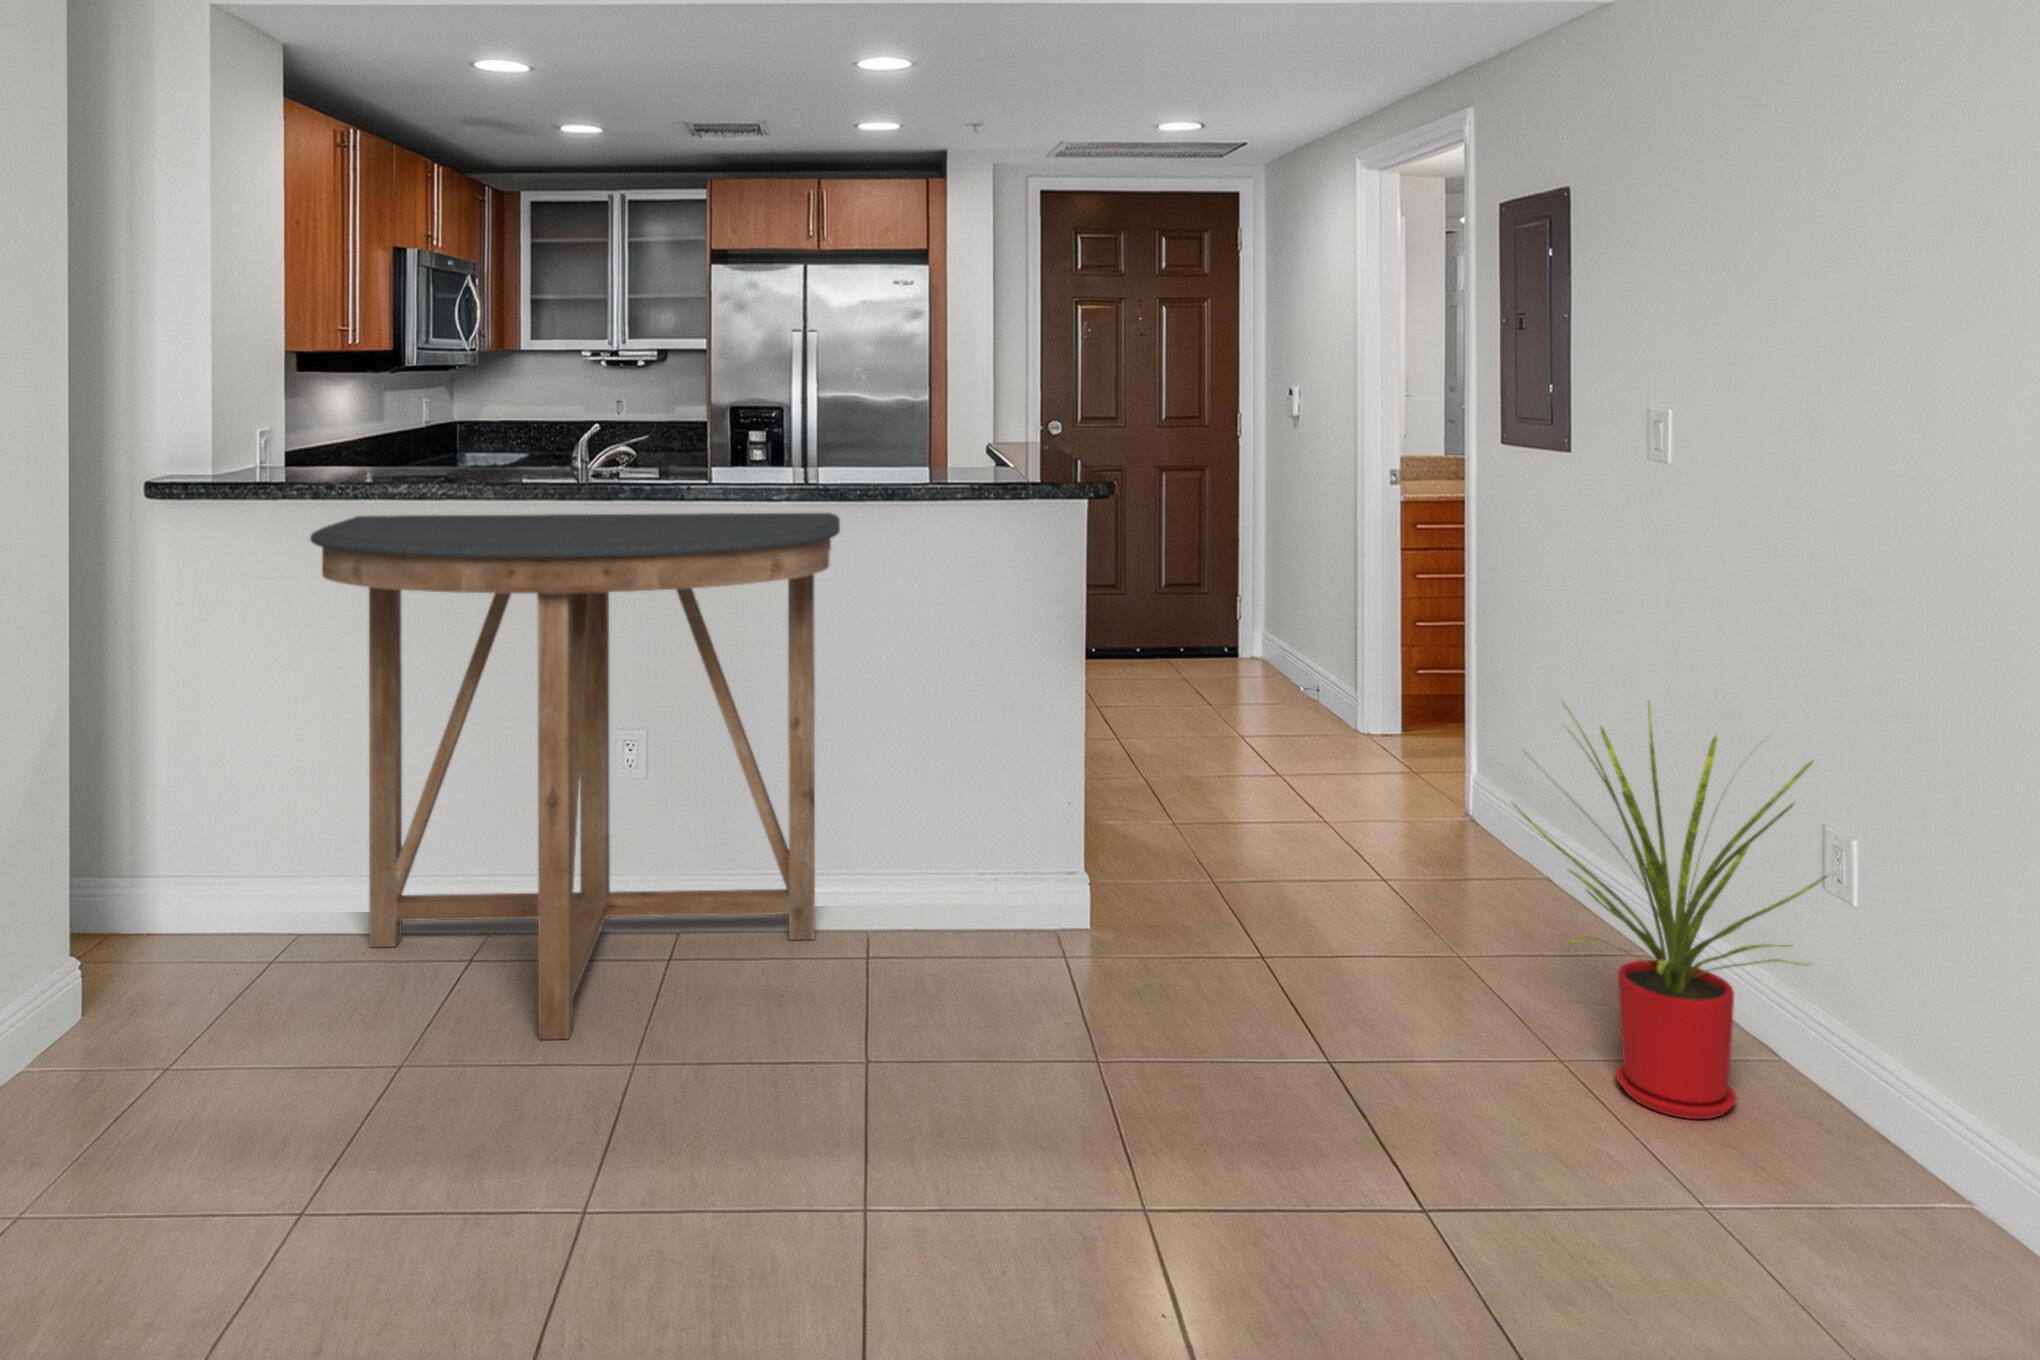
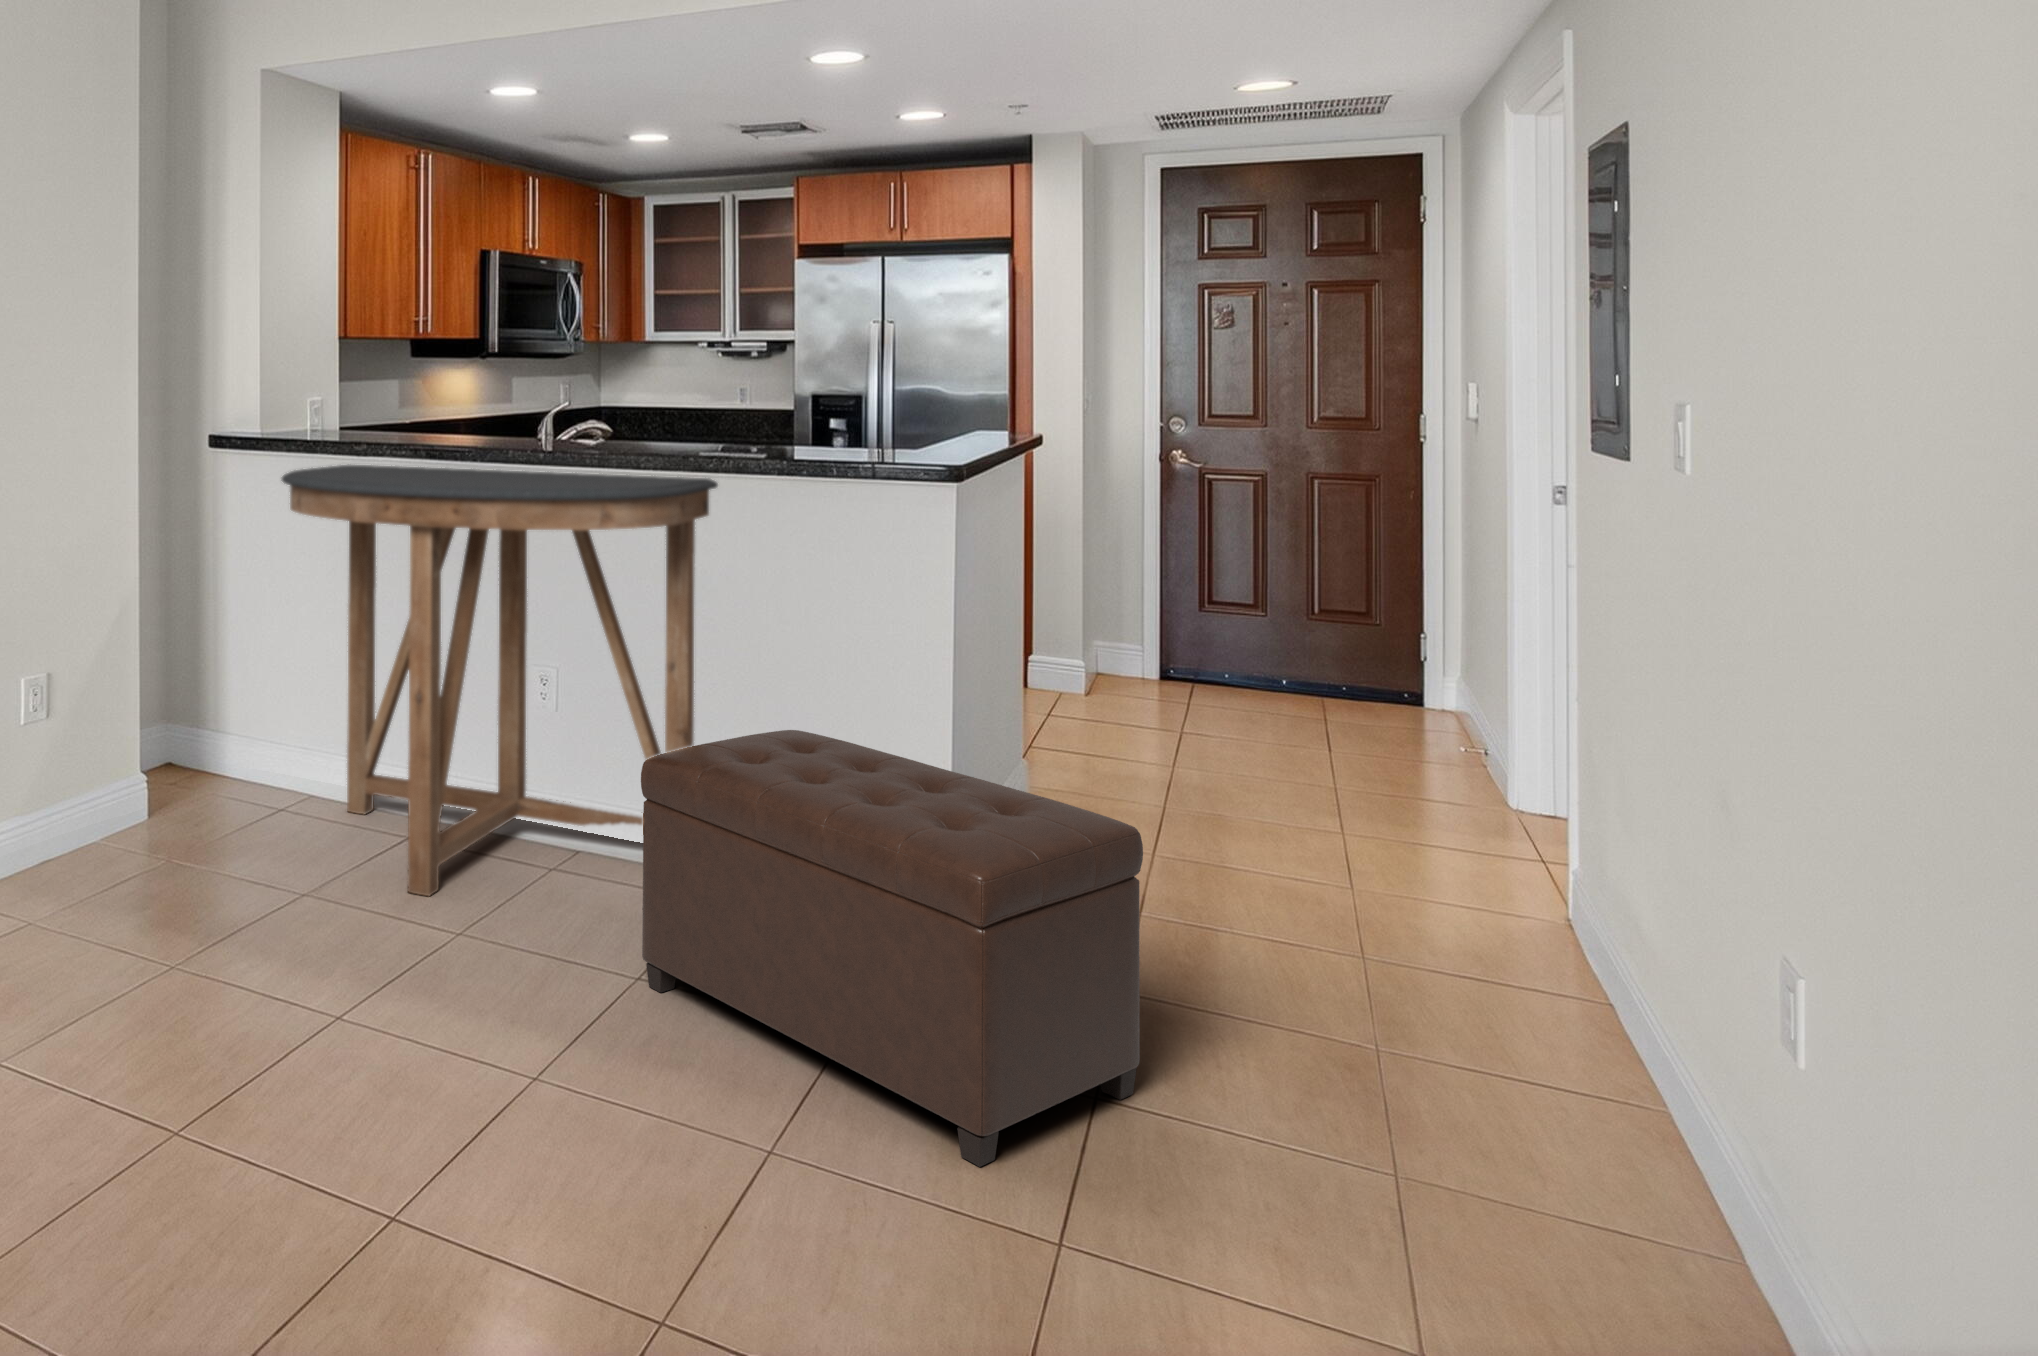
house plant: present [1510,703,1827,1119] -> none [1284,705,1651,1192]
ottoman: none [893,781,1422,1213] -> present [641,730,1143,1167]

